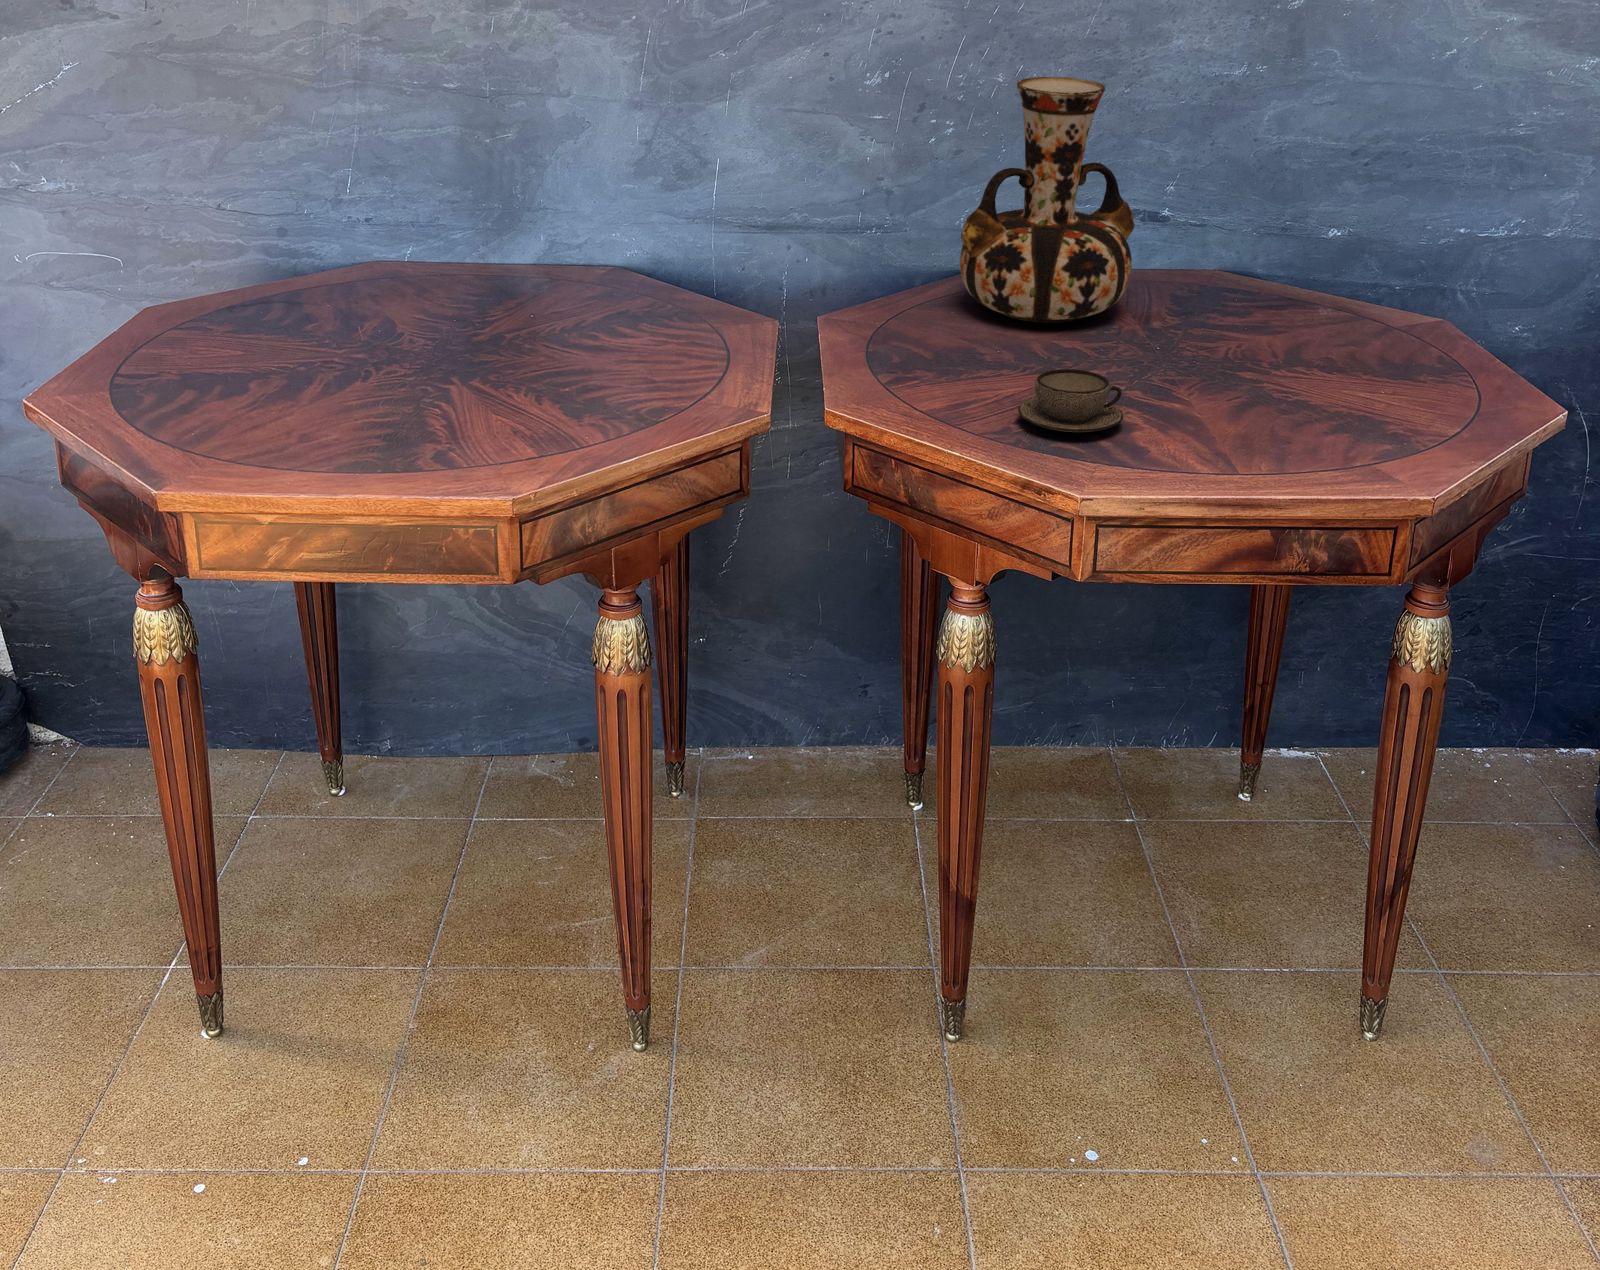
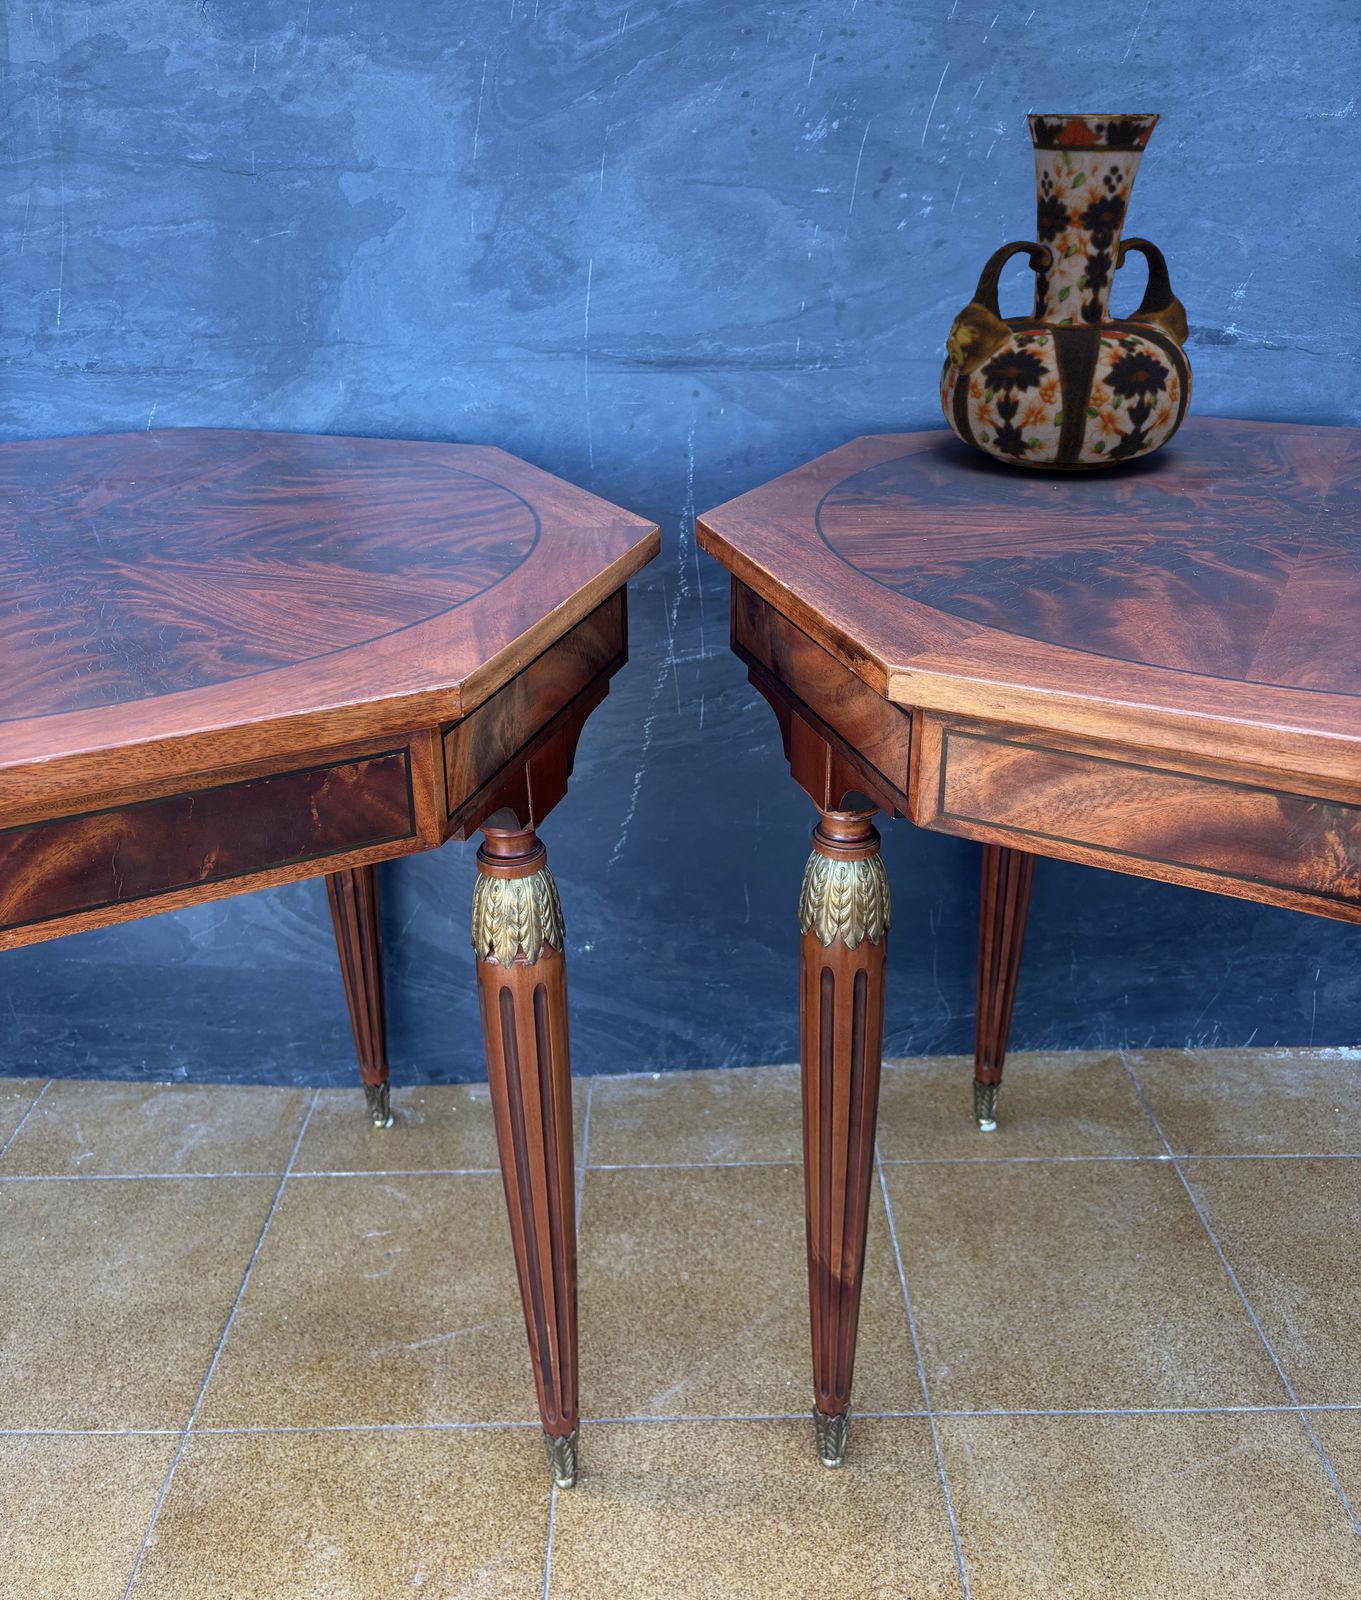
teacup: present [1018,369,1123,432] -> none [1082,505,1262,602]

